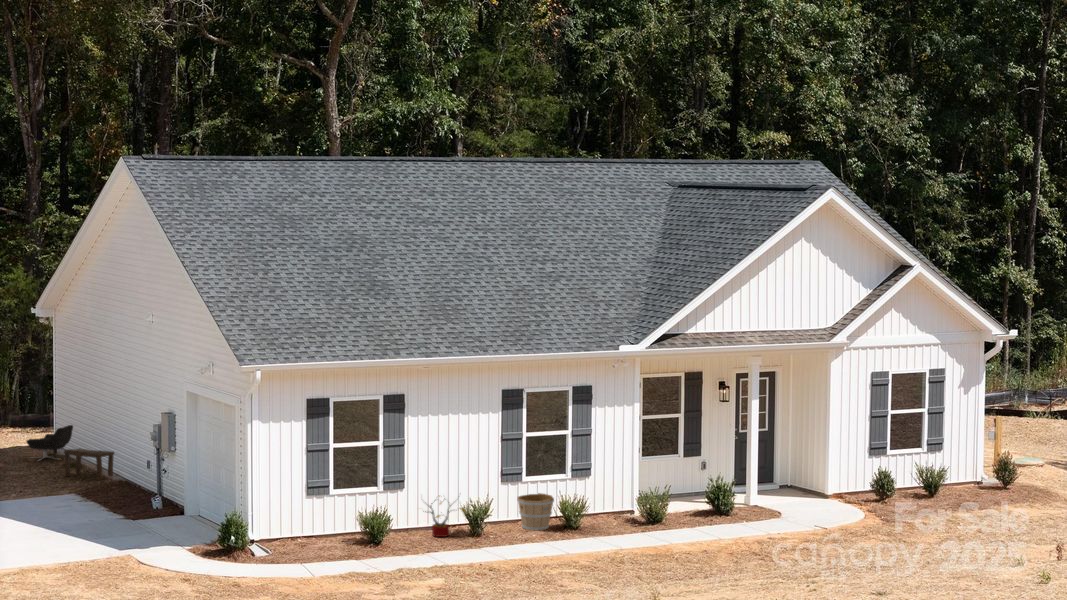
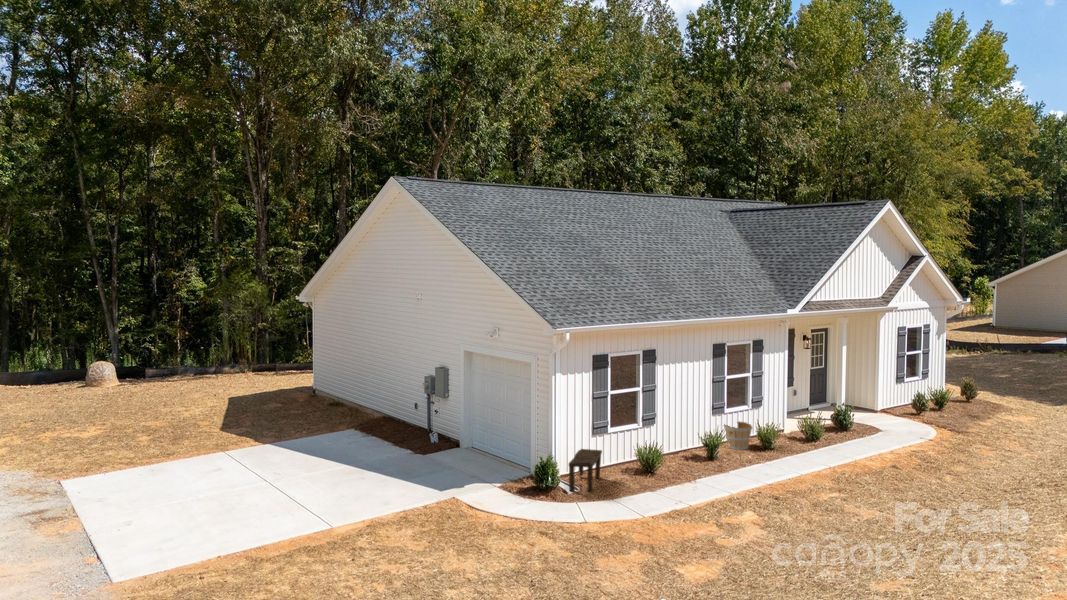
lounge chair: present [26,425,73,461] -> none [291,381,323,408]
bench: present [64,448,114,480] -> present [569,449,602,492]
decorative plant: present [425,503,465,537] -> none [663,425,701,460]

